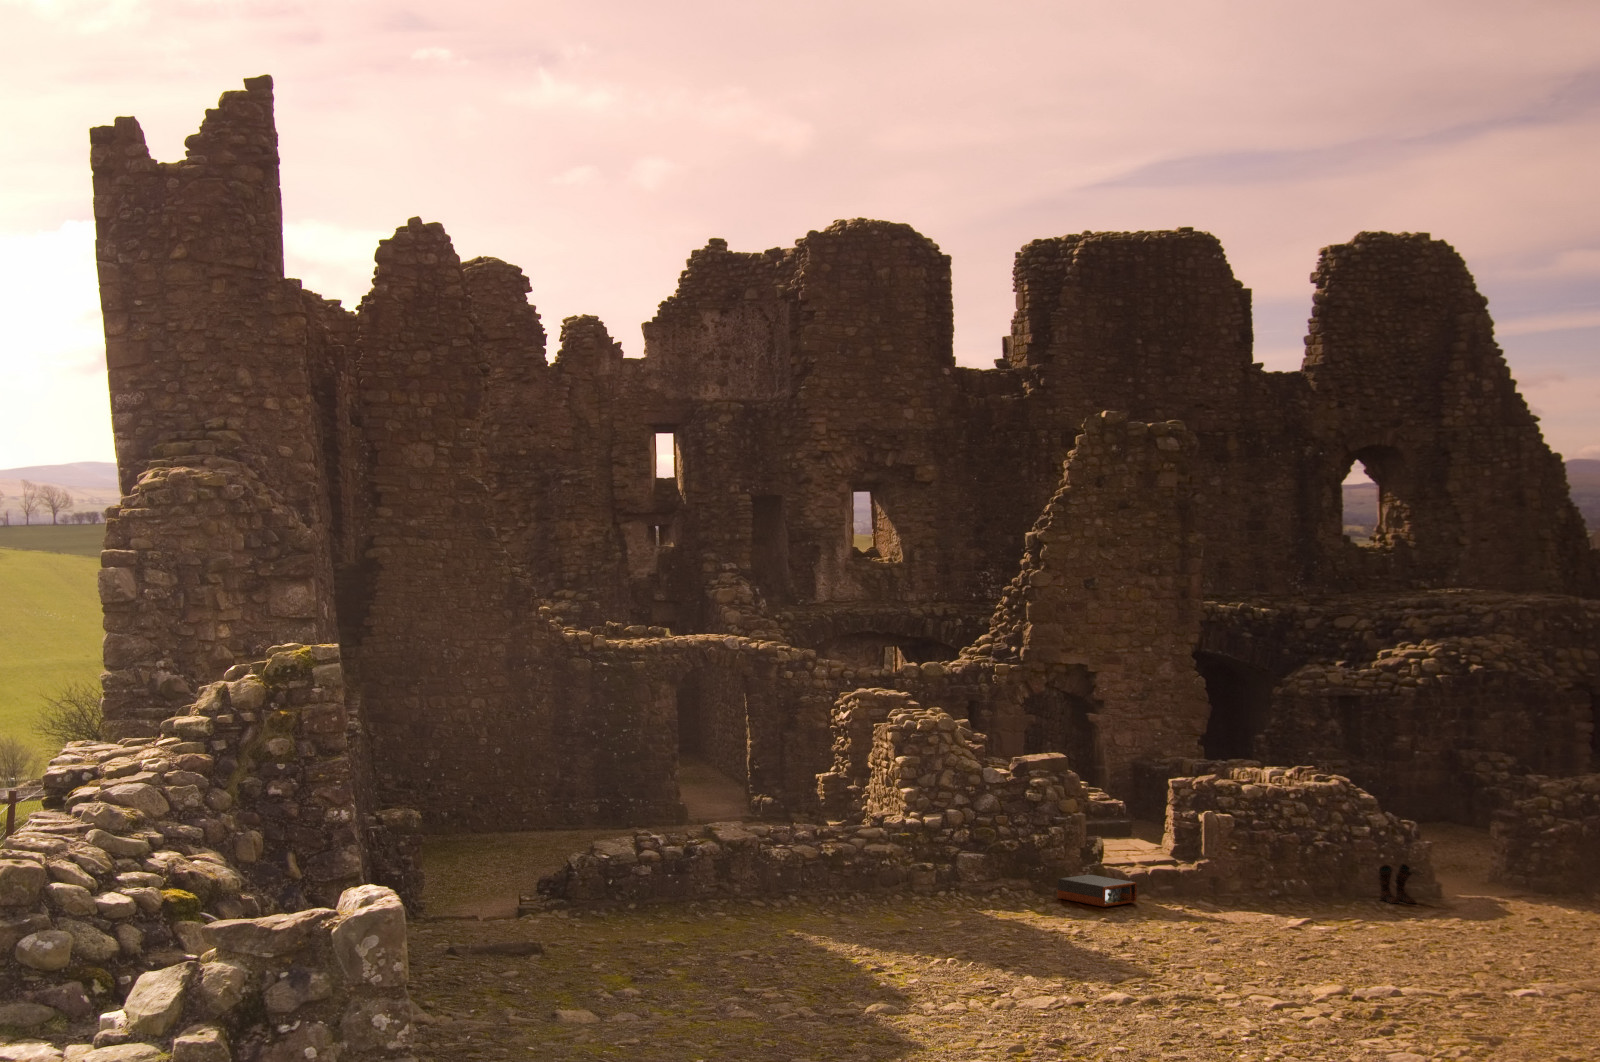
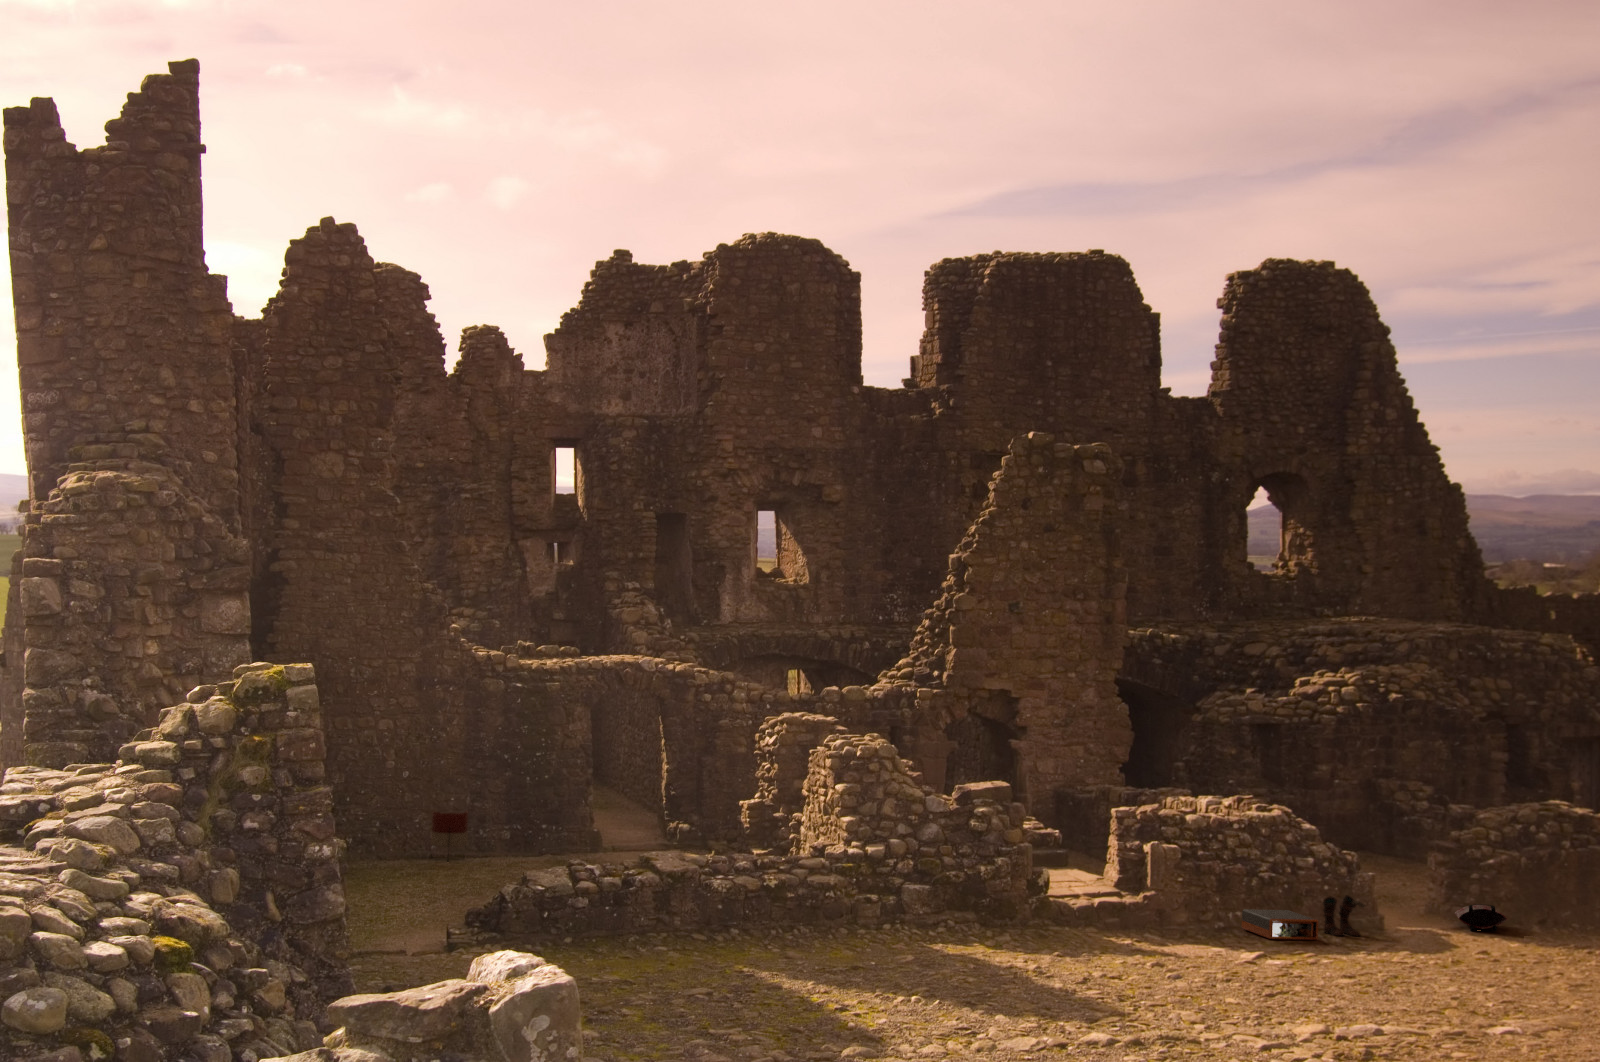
planter: none [527,782,561,832] -> present [431,811,468,848]
bag: none [1519,873,1569,899] -> present [1455,904,1507,931]
storage box: present [1057,875,1137,907] -> present [1242,909,1318,940]

